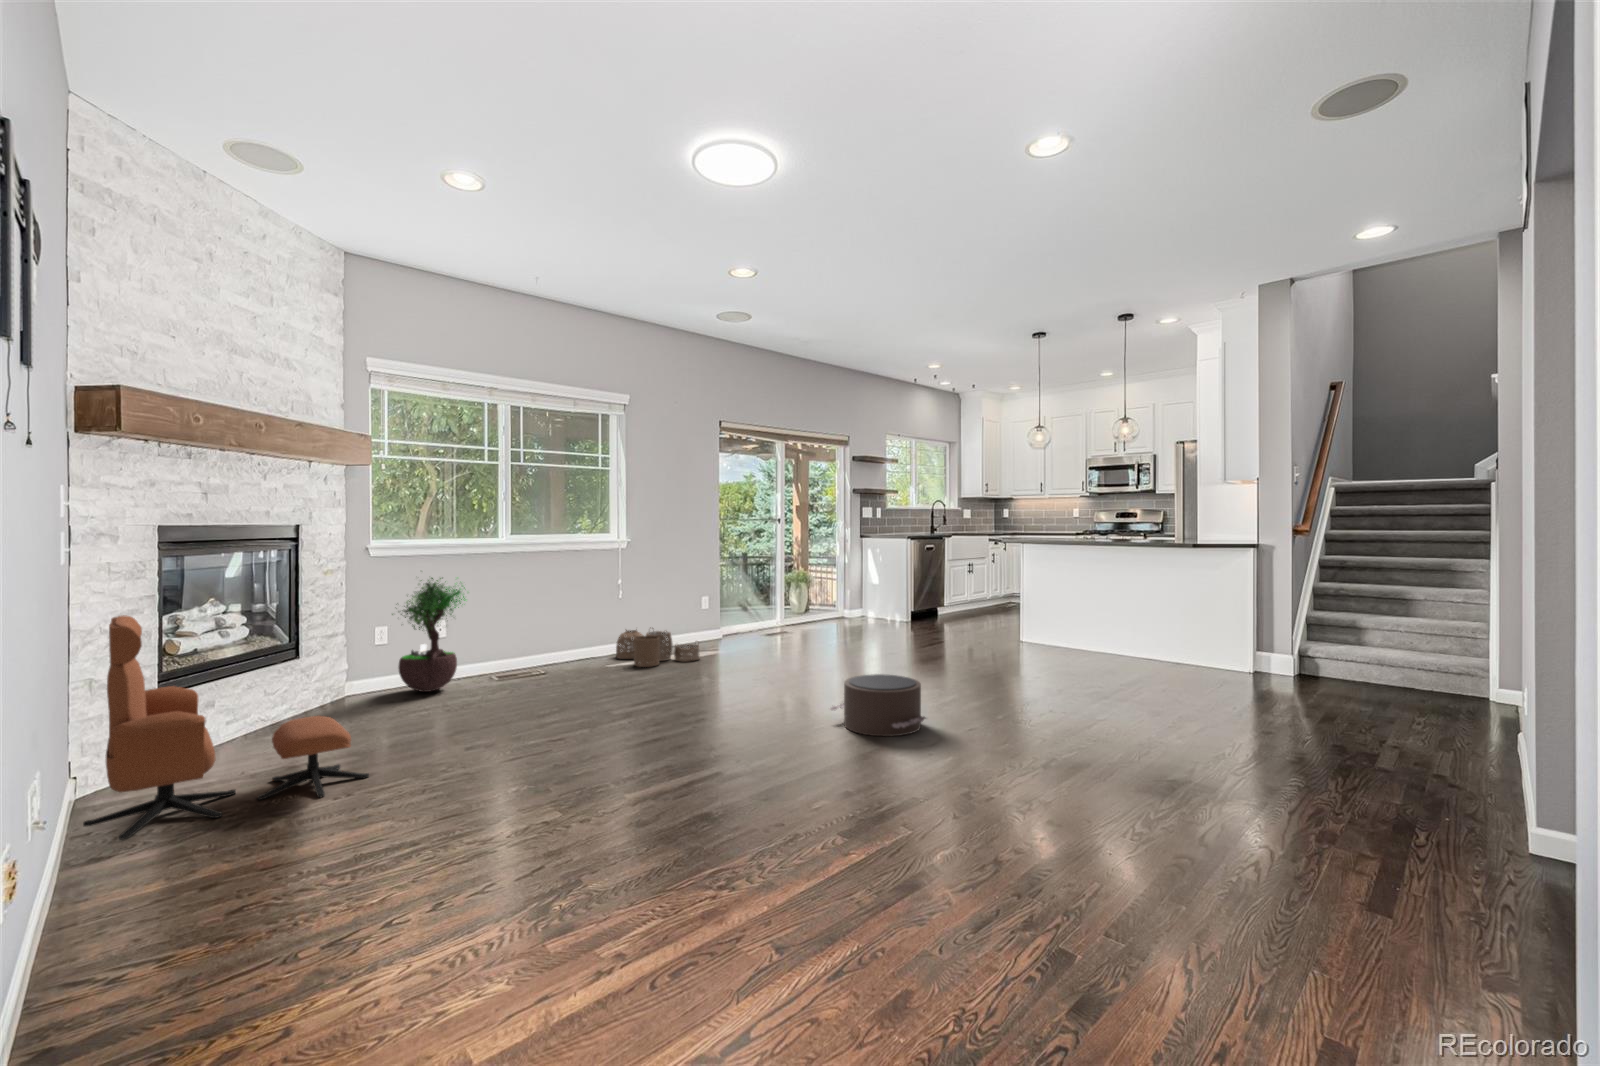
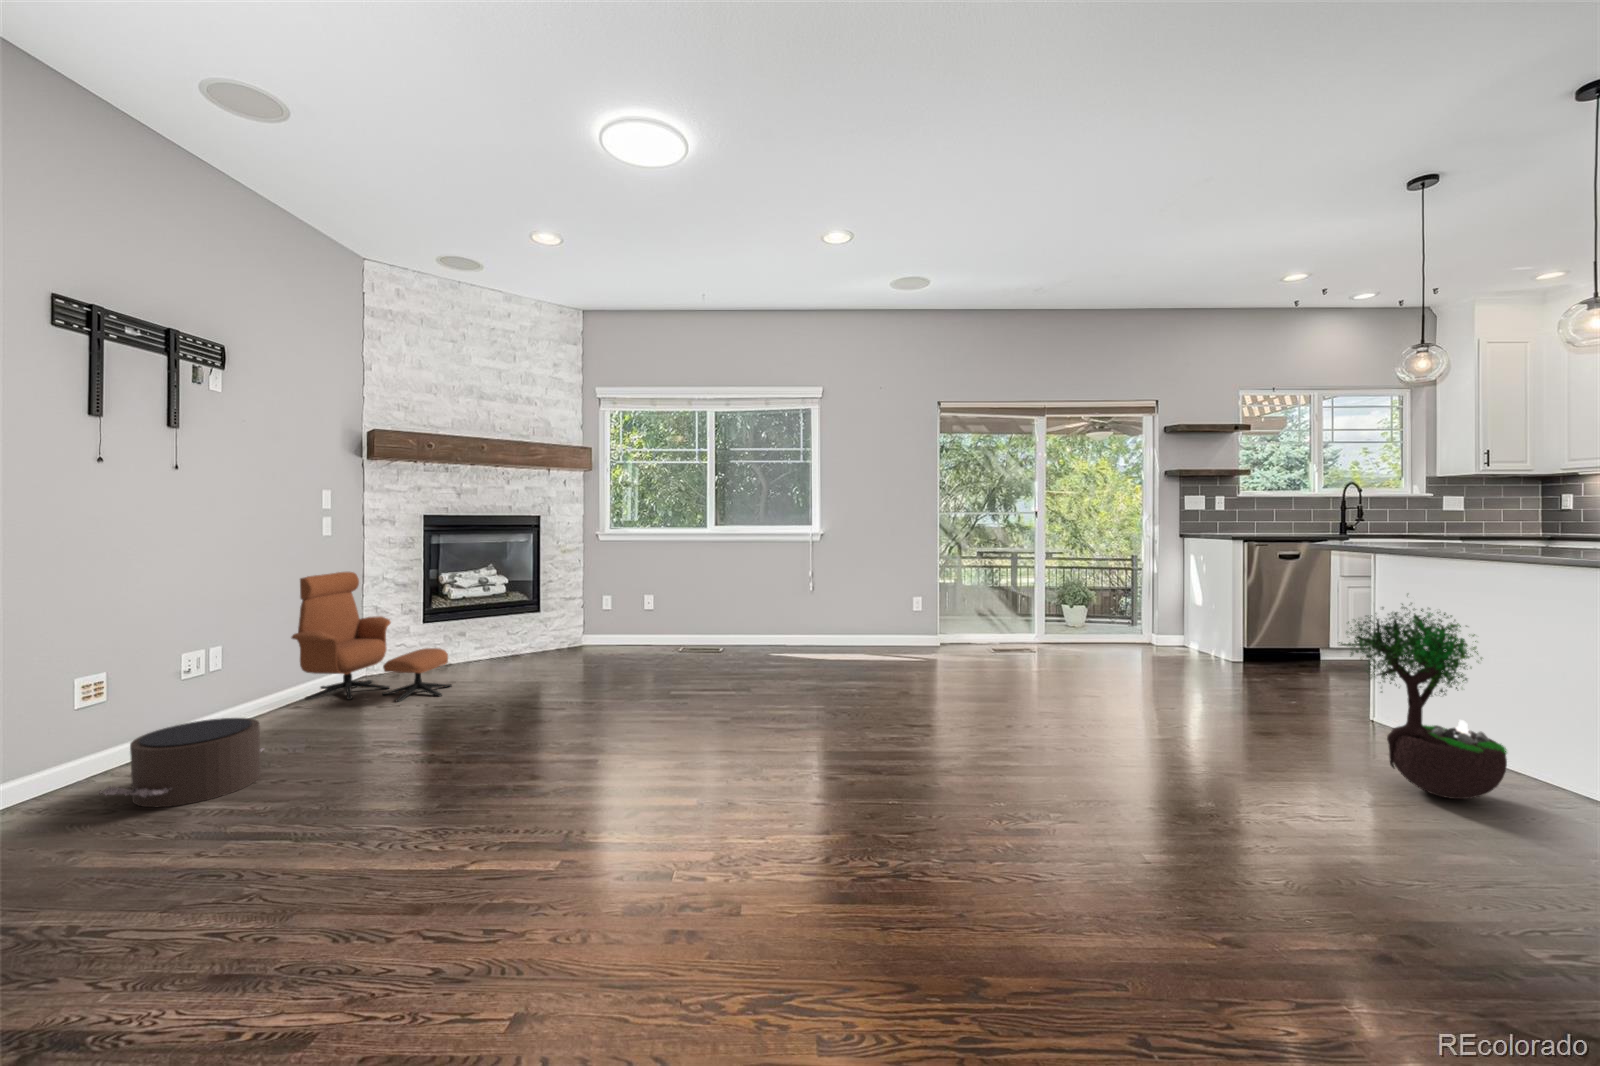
potted tree: present [392,578,466,692] -> present [1339,603,1507,799]
woven basket: present [616,628,700,667] -> none [788,616,858,658]
pouf: present [830,674,925,736] -> present [99,718,264,807]

